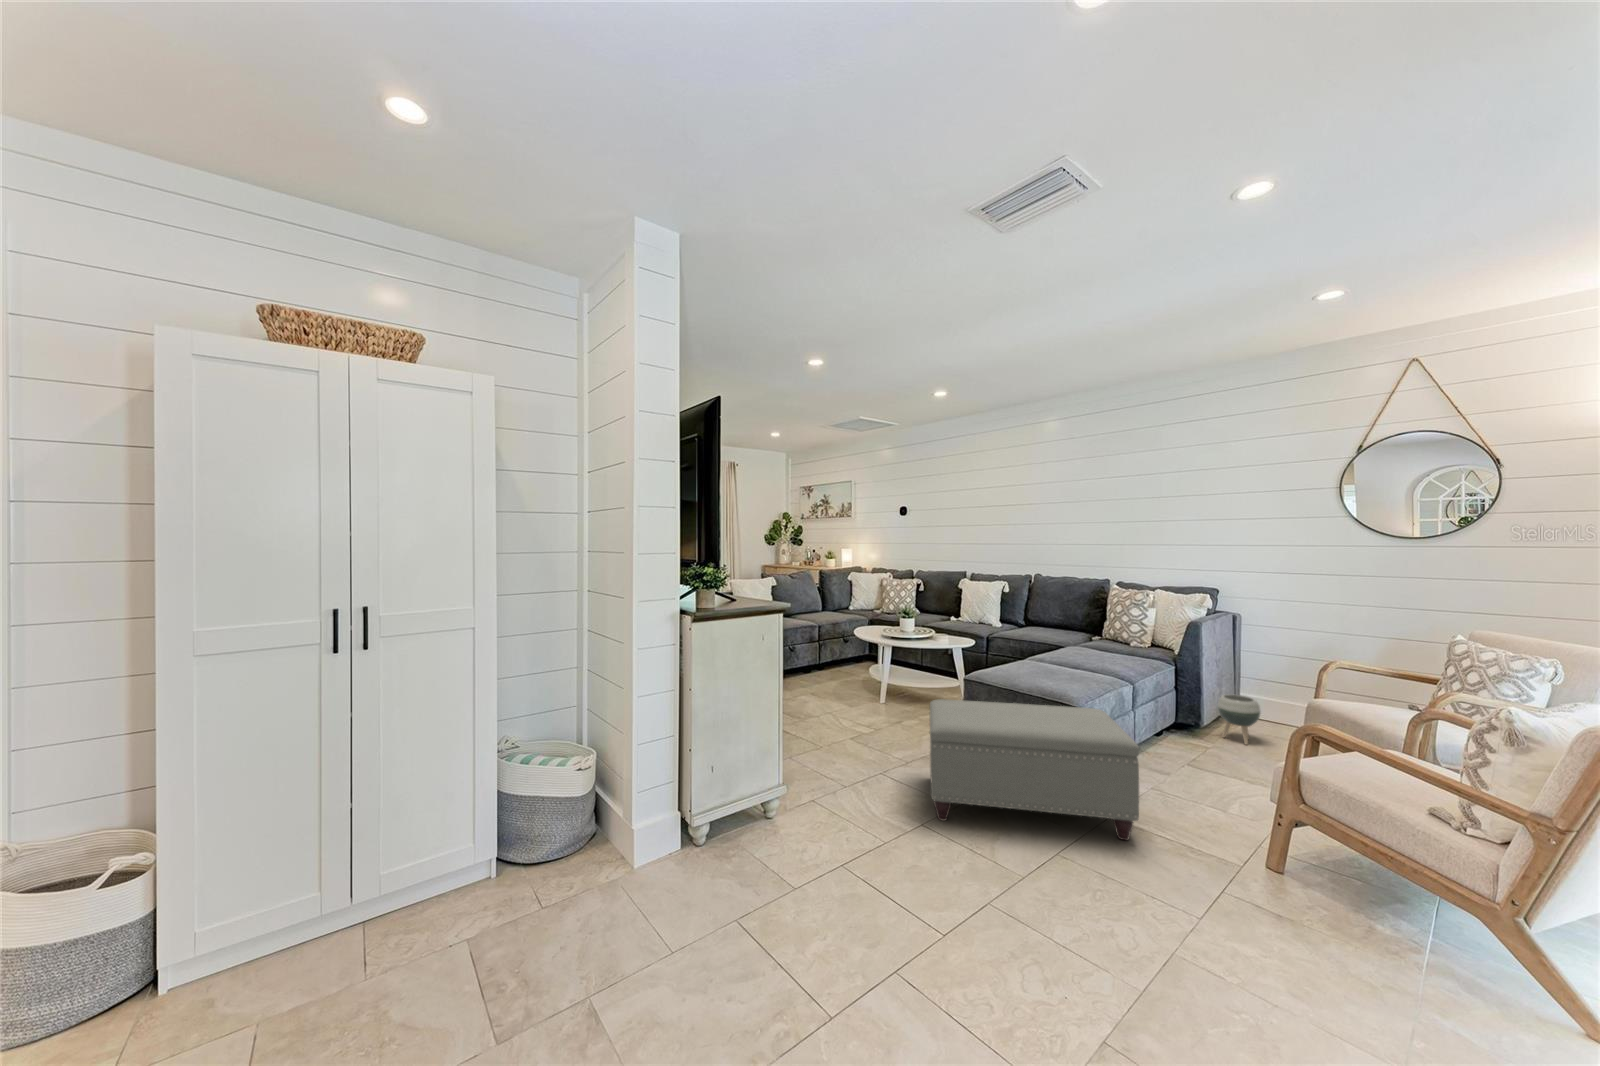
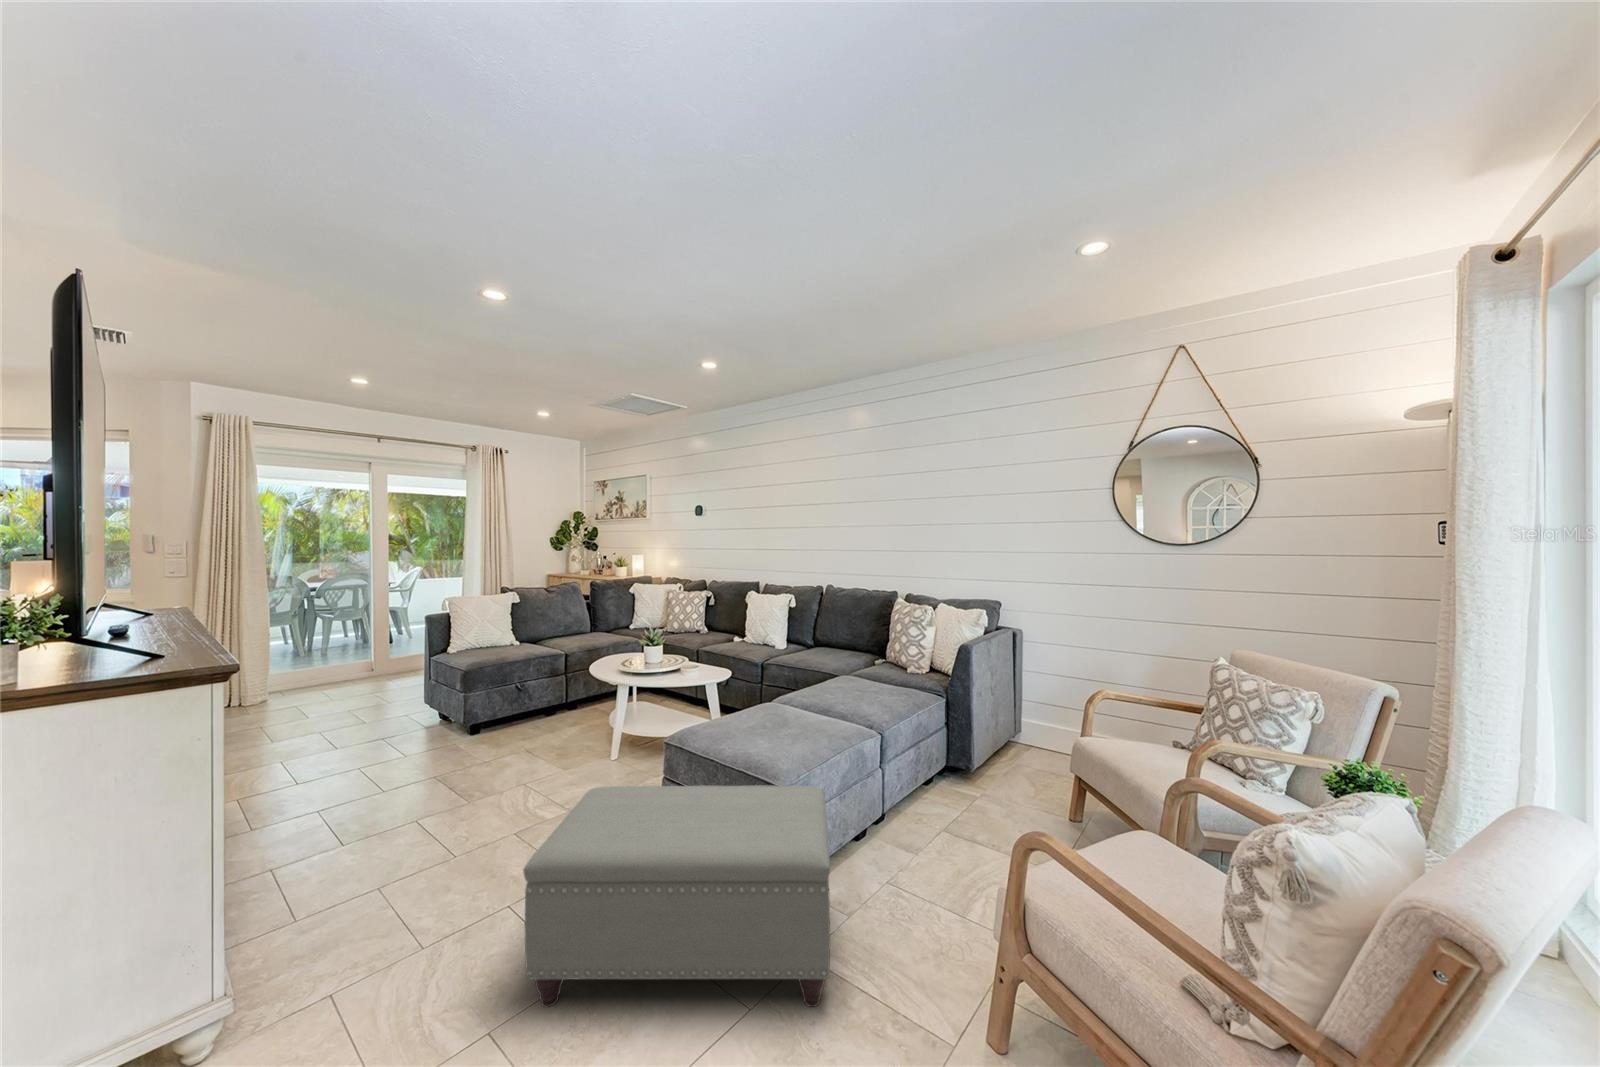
planter: present [1218,694,1260,745] -> none [993,726,1035,788]

